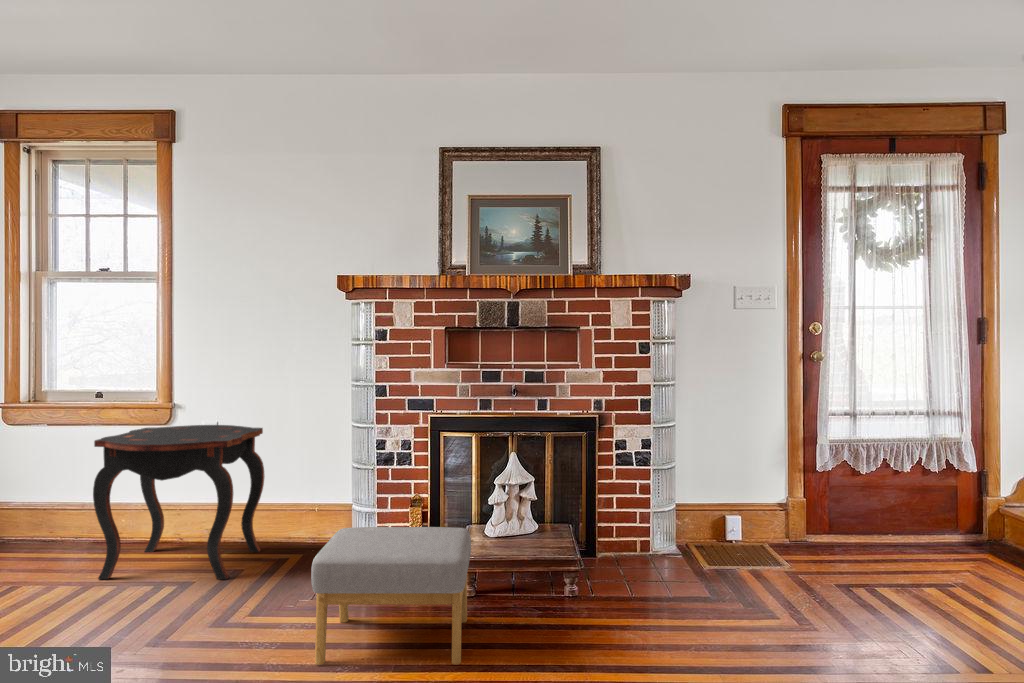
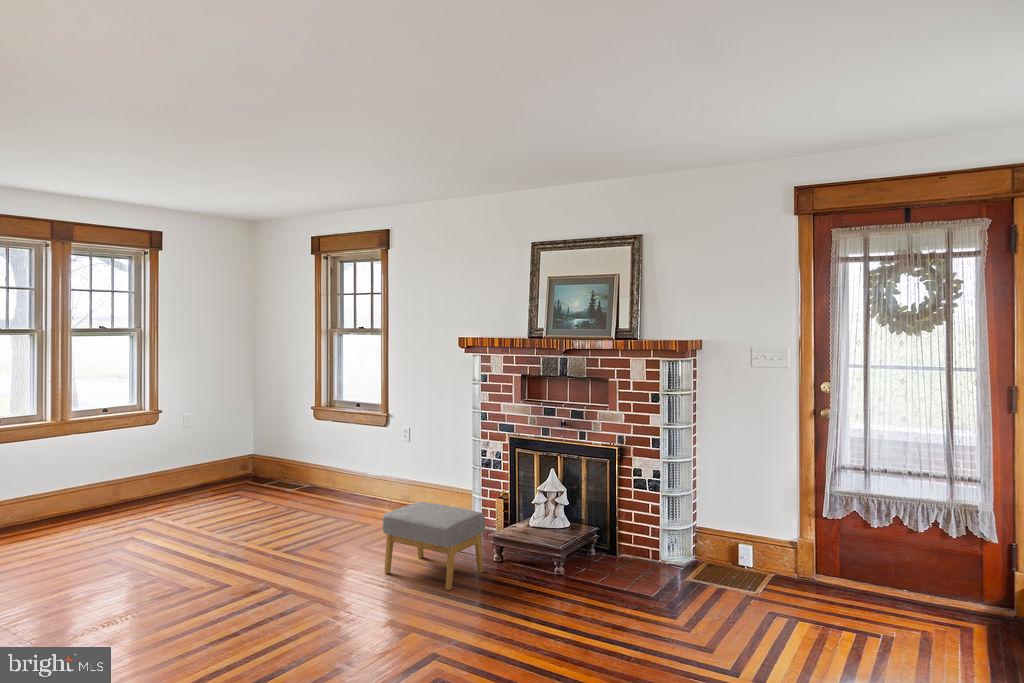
side table: present [93,425,265,579] -> none [333,428,426,525]

